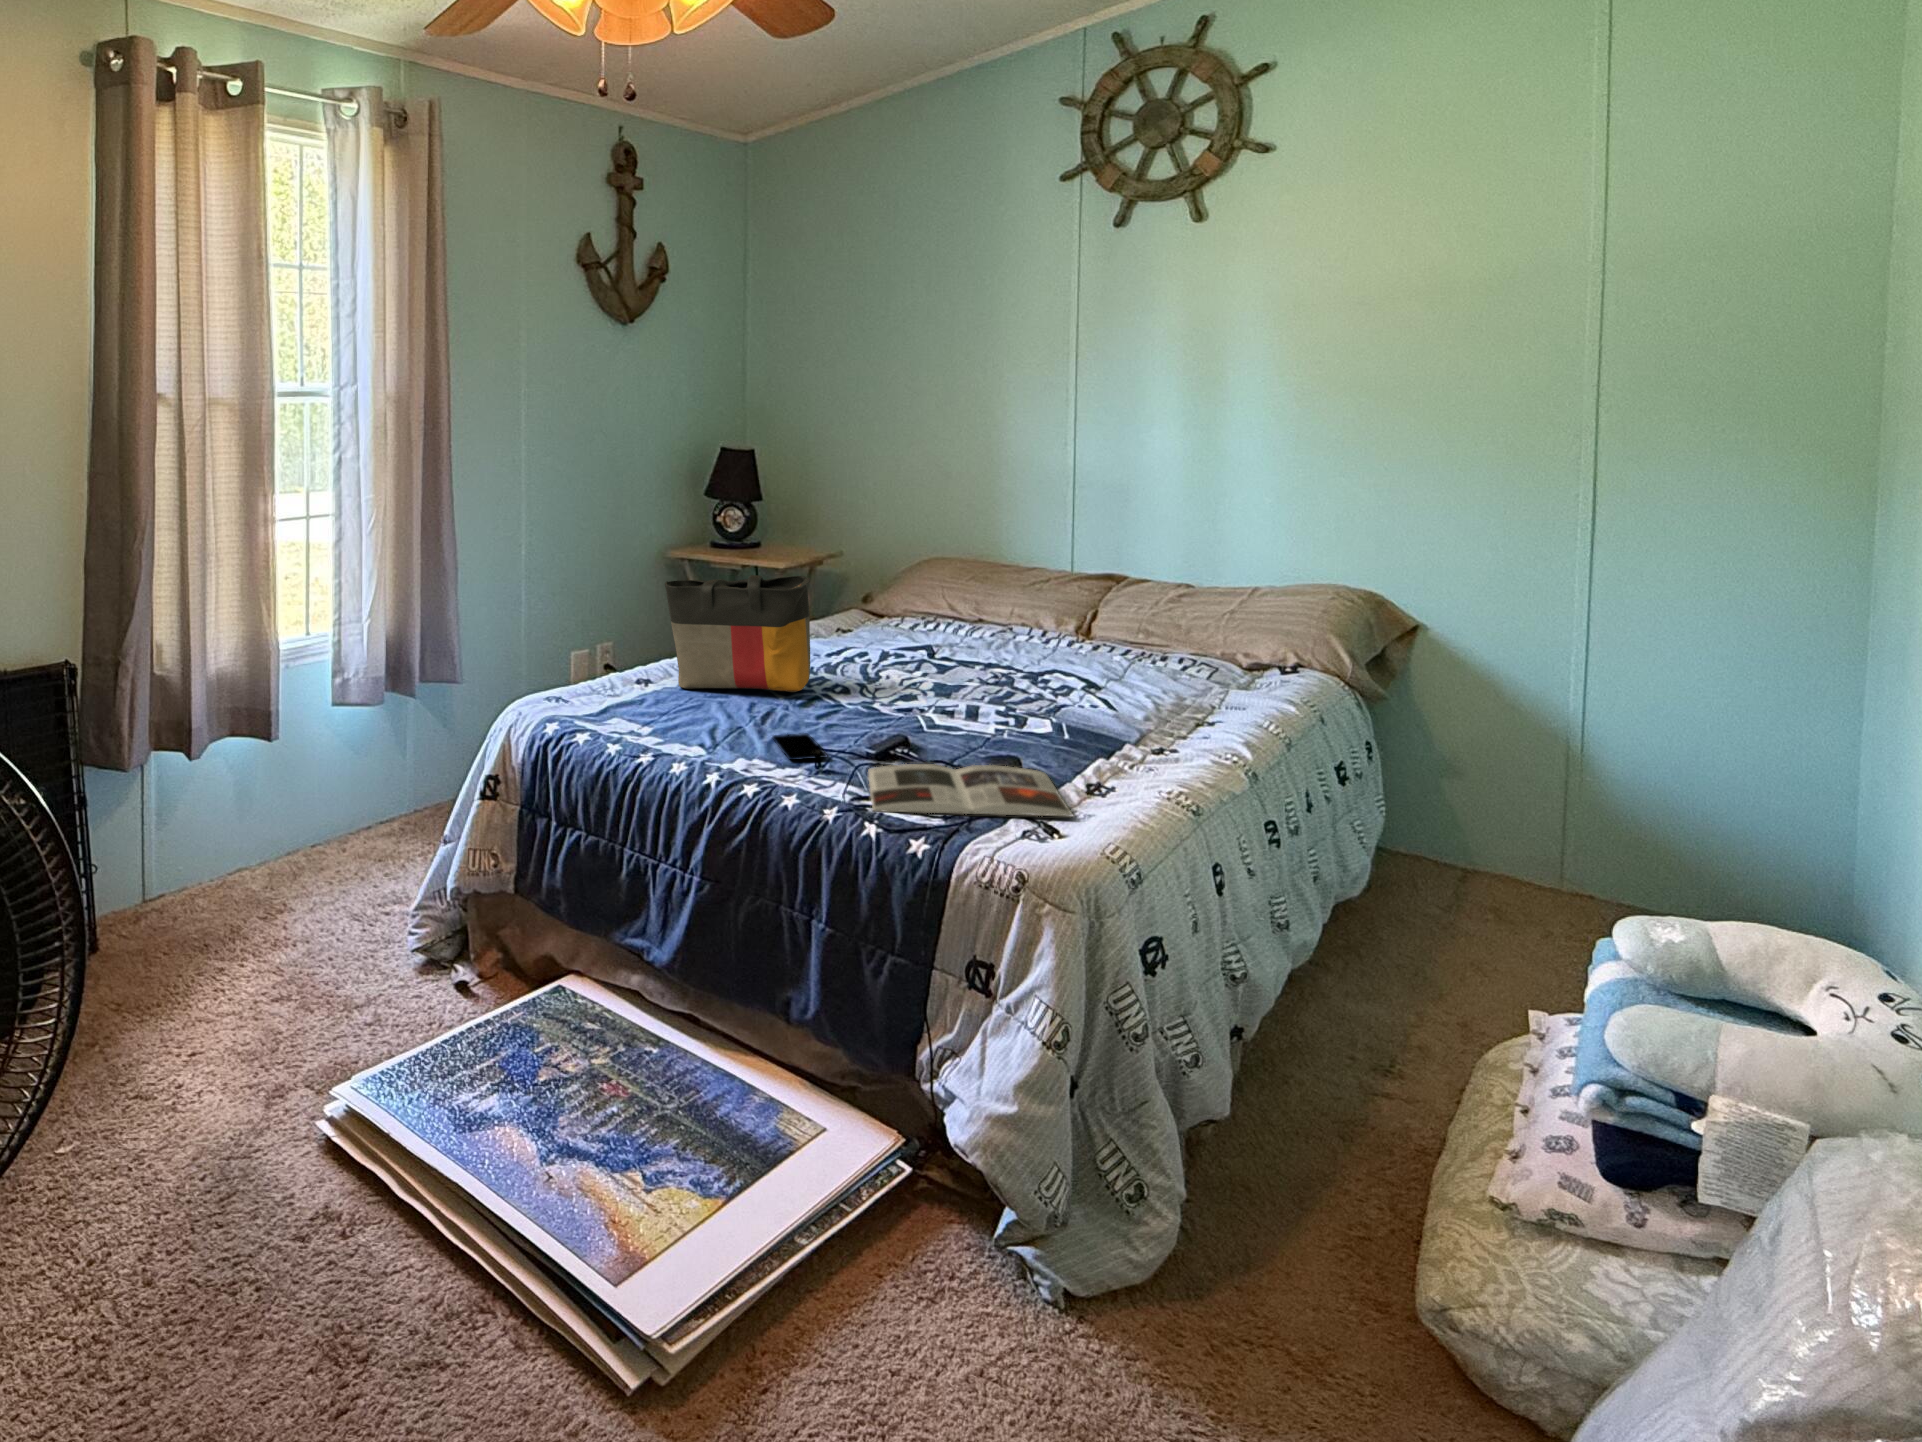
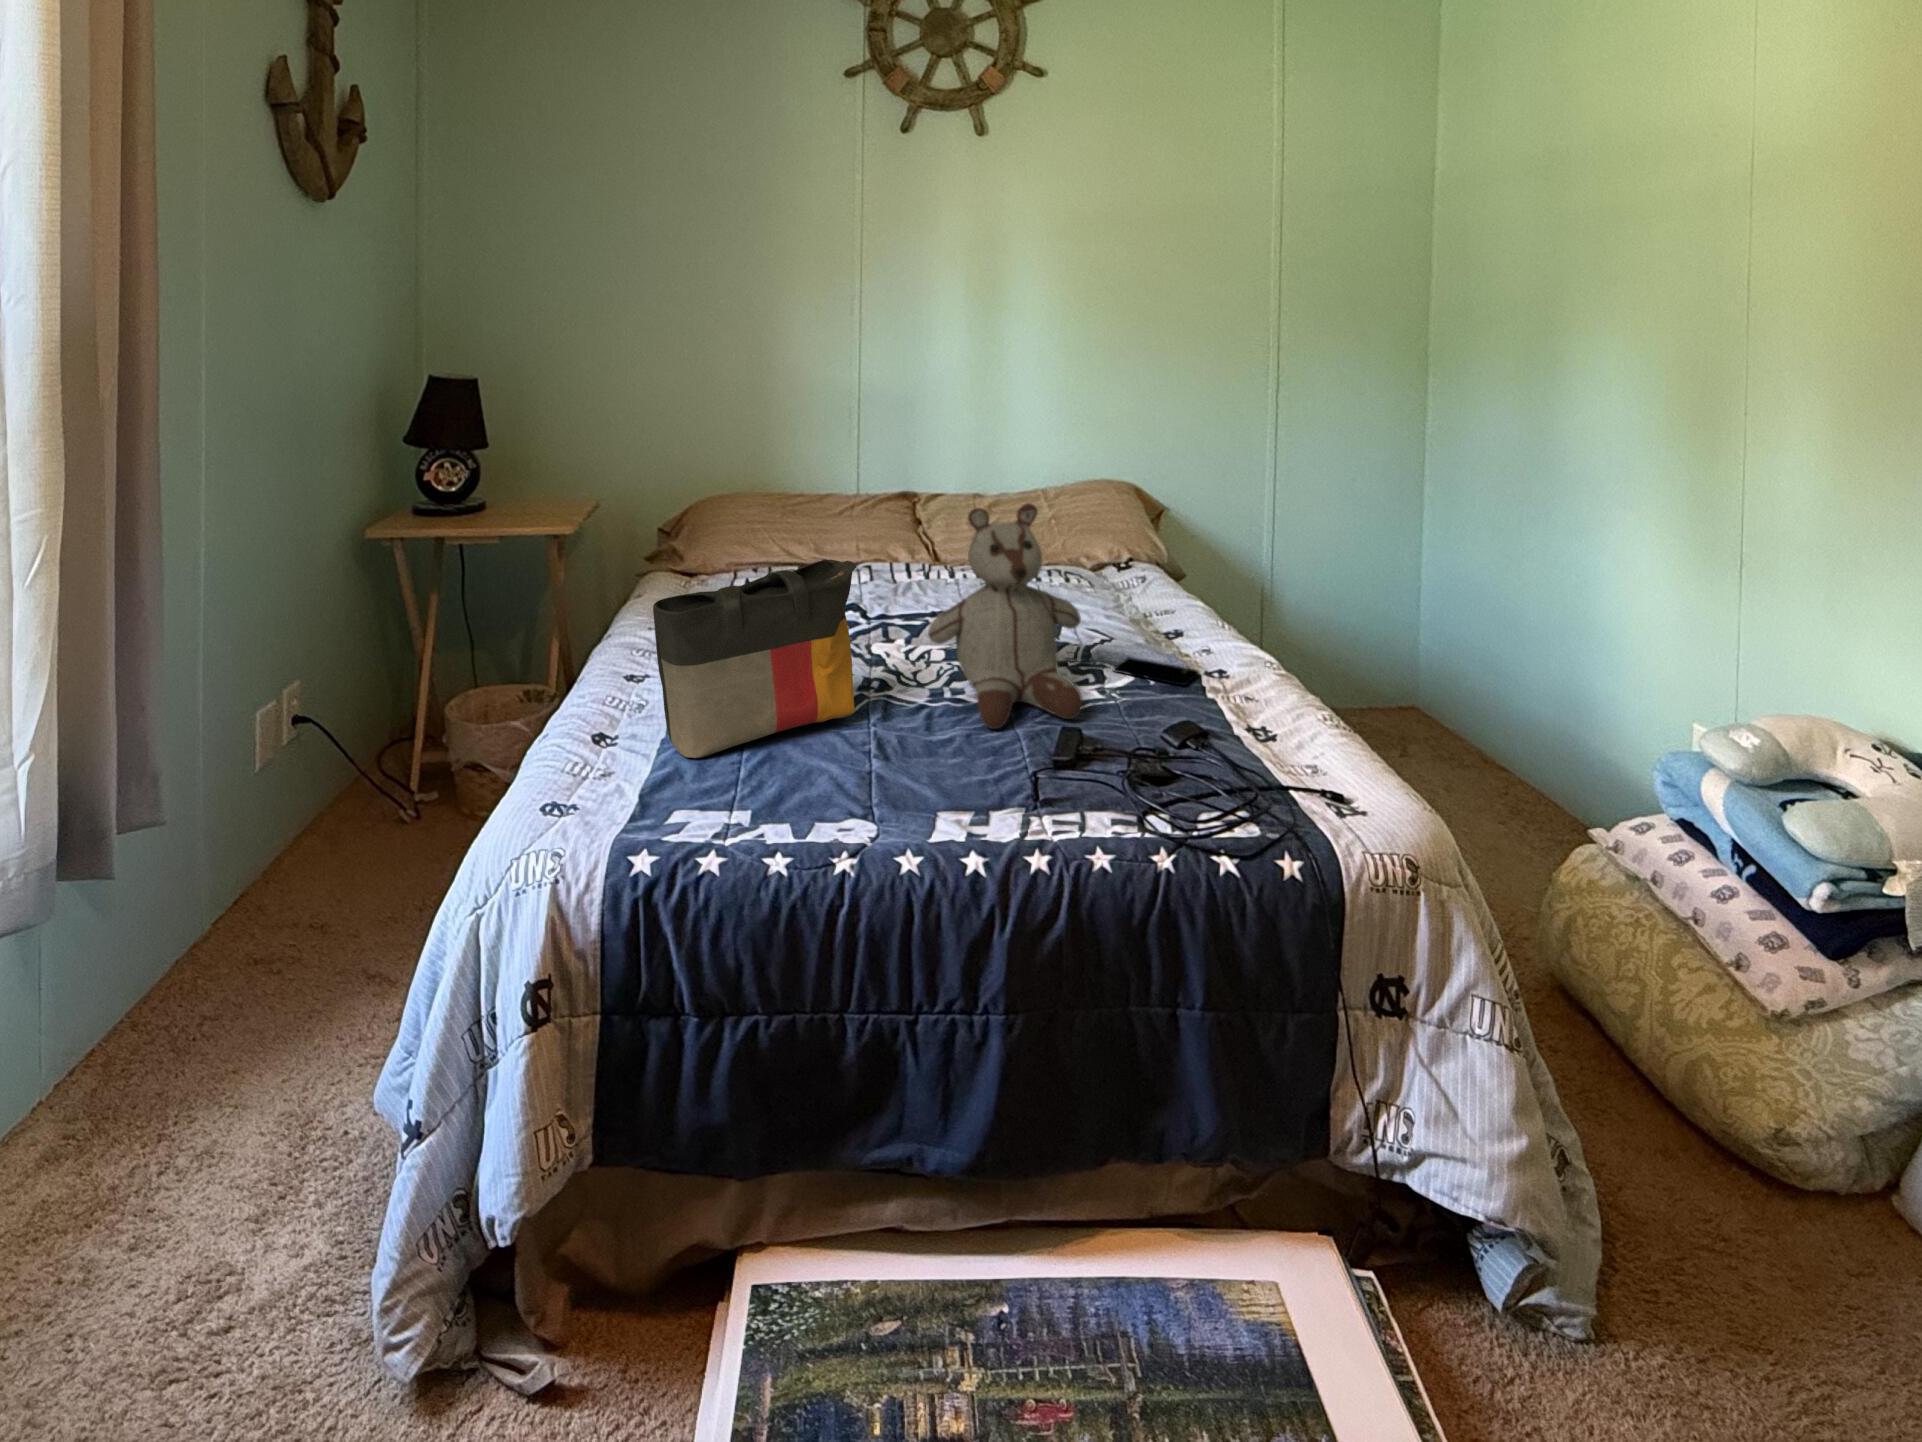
stuffed bear: none [872,551,1007,735] -> present [928,503,1083,729]
smartphone: present [773,733,828,760] -> present [1113,657,1199,685]
magazine: present [868,764,1073,816] -> none [1089,732,1327,851]

